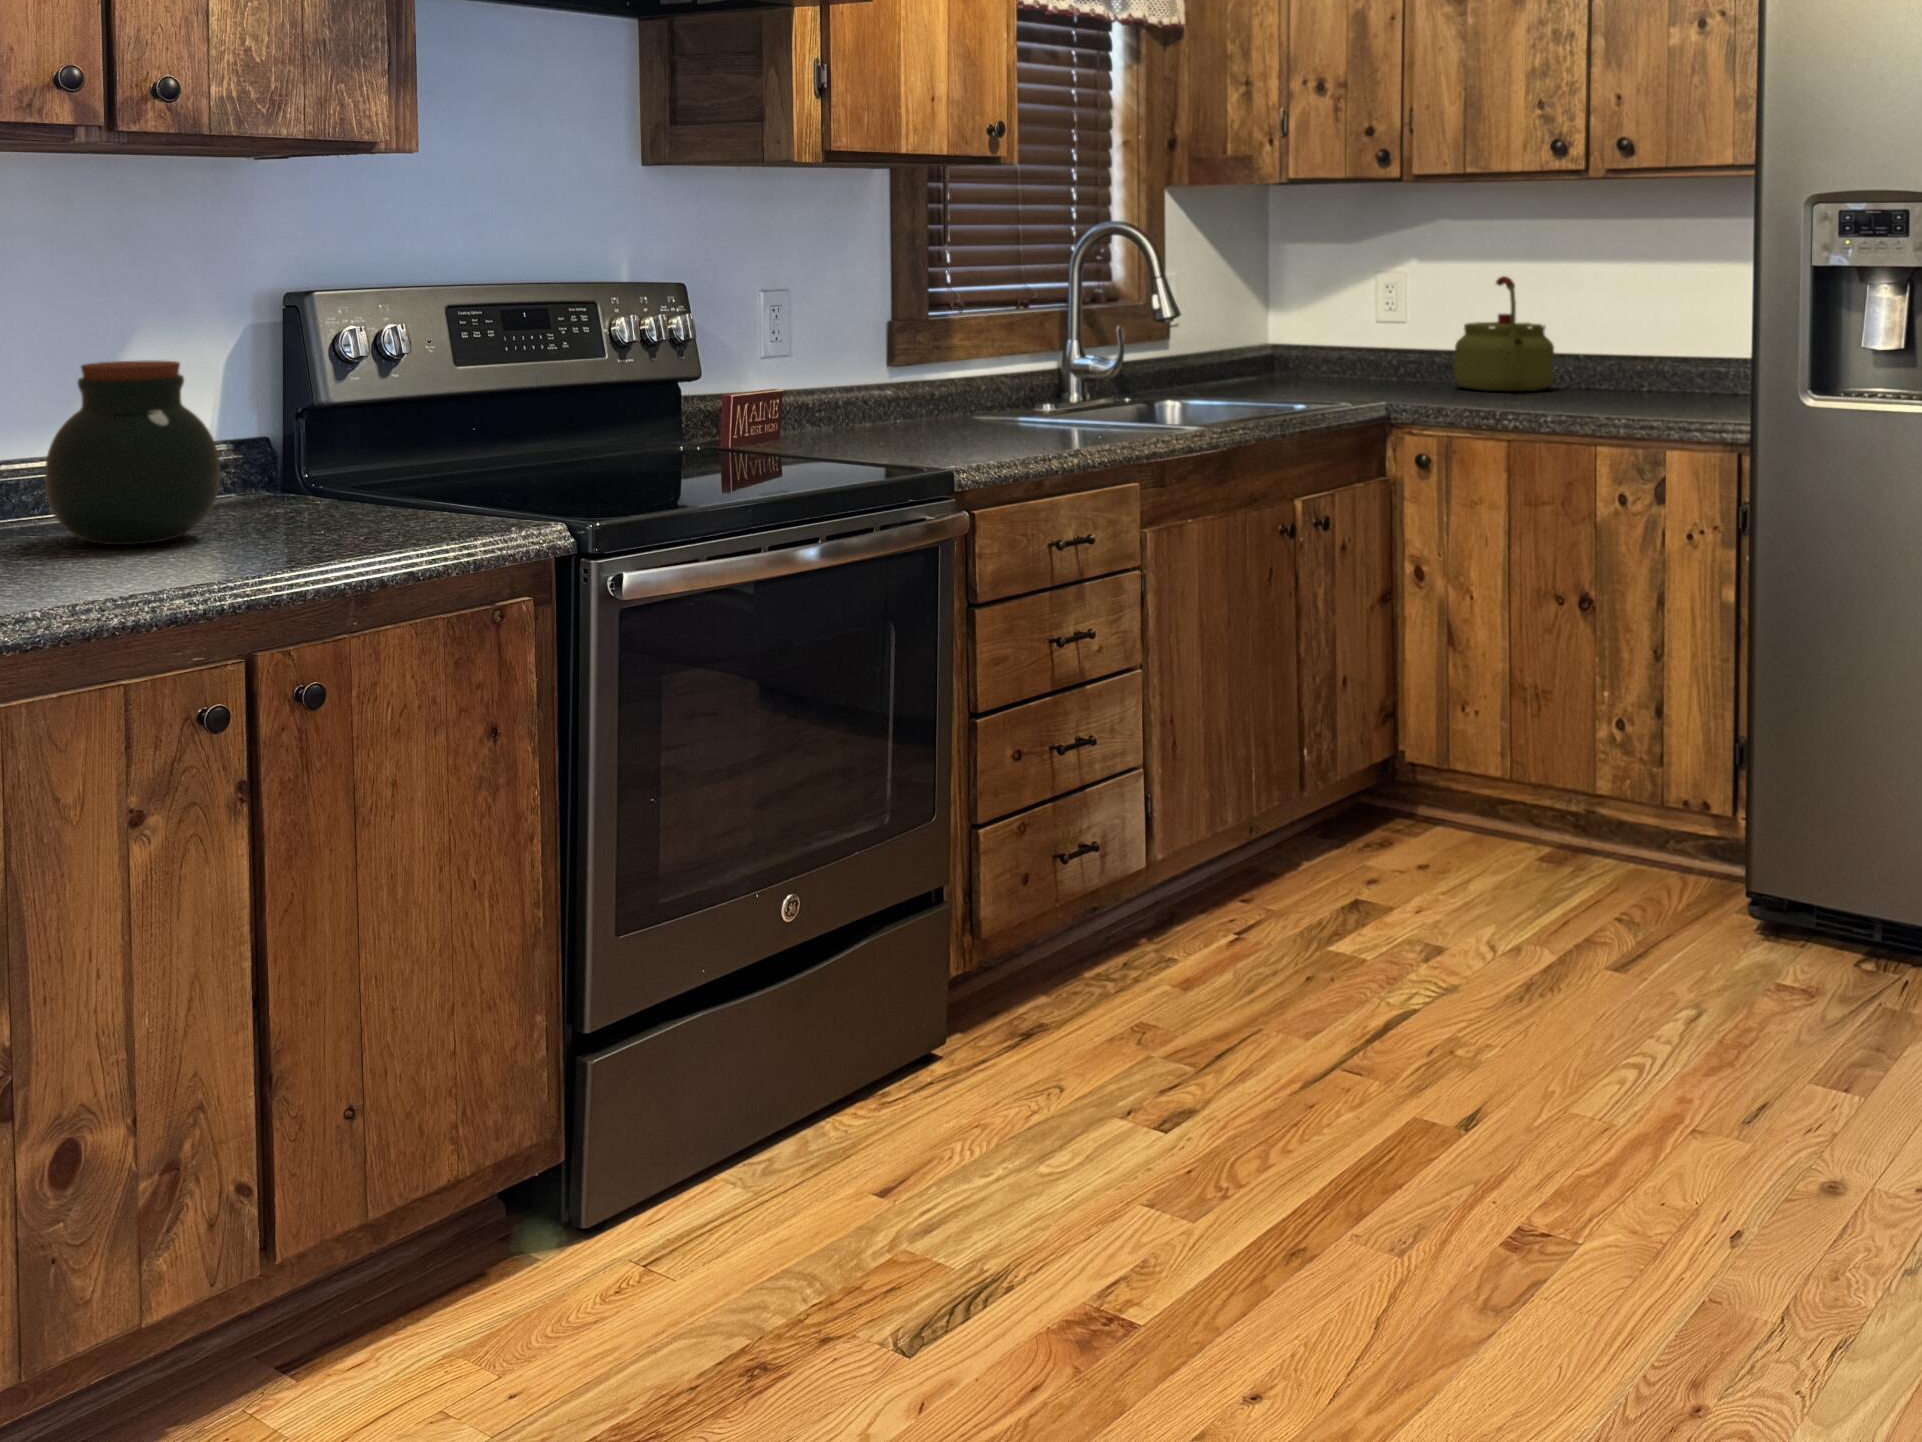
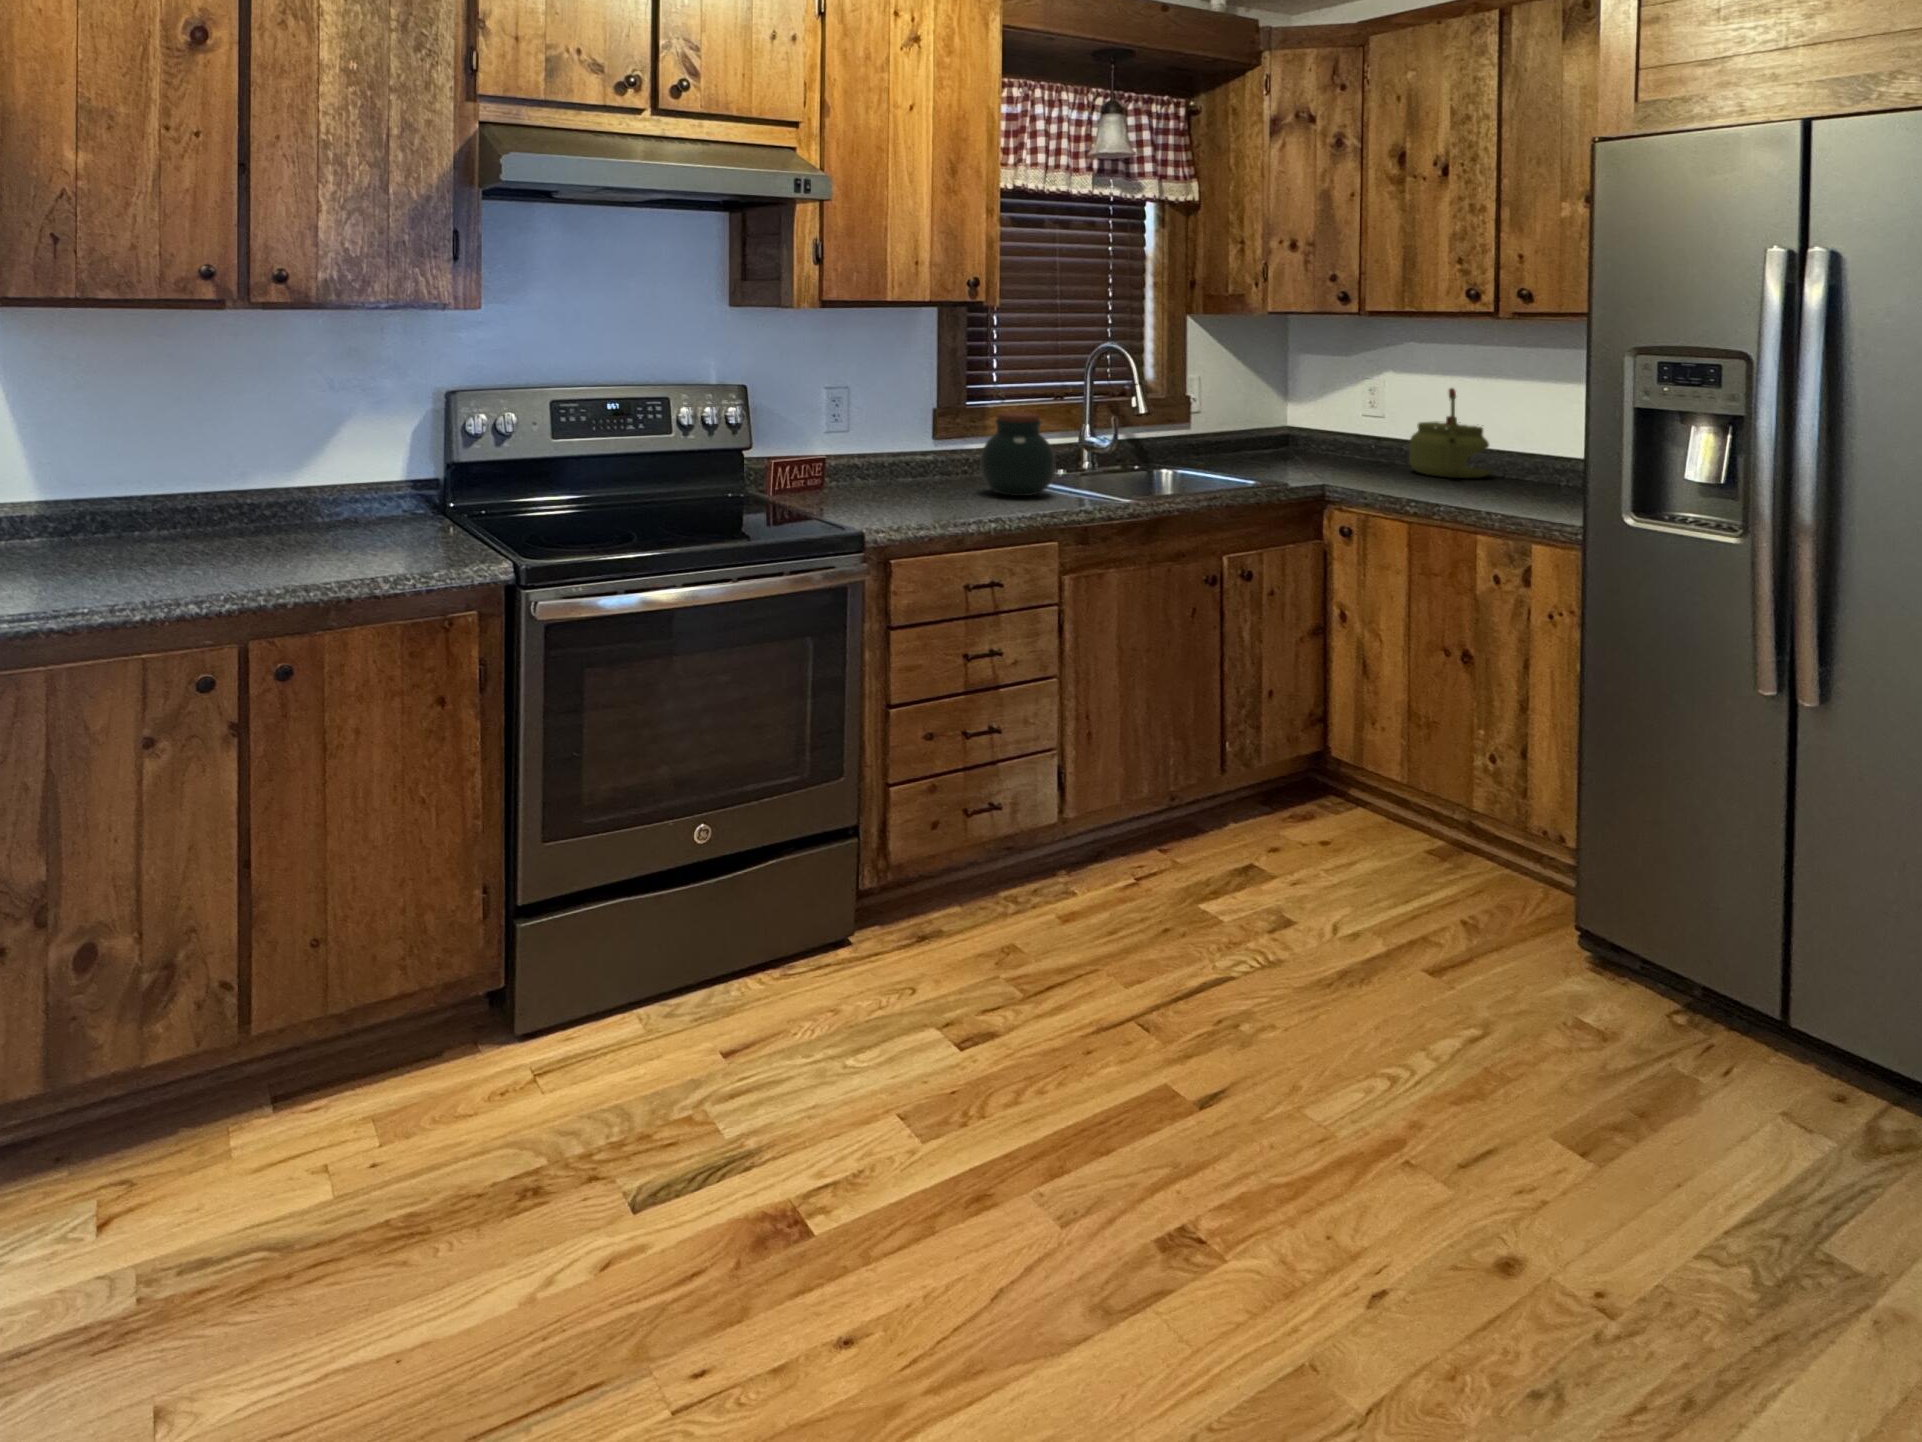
jar: present [45,361,220,545] -> present [981,412,1055,496]

